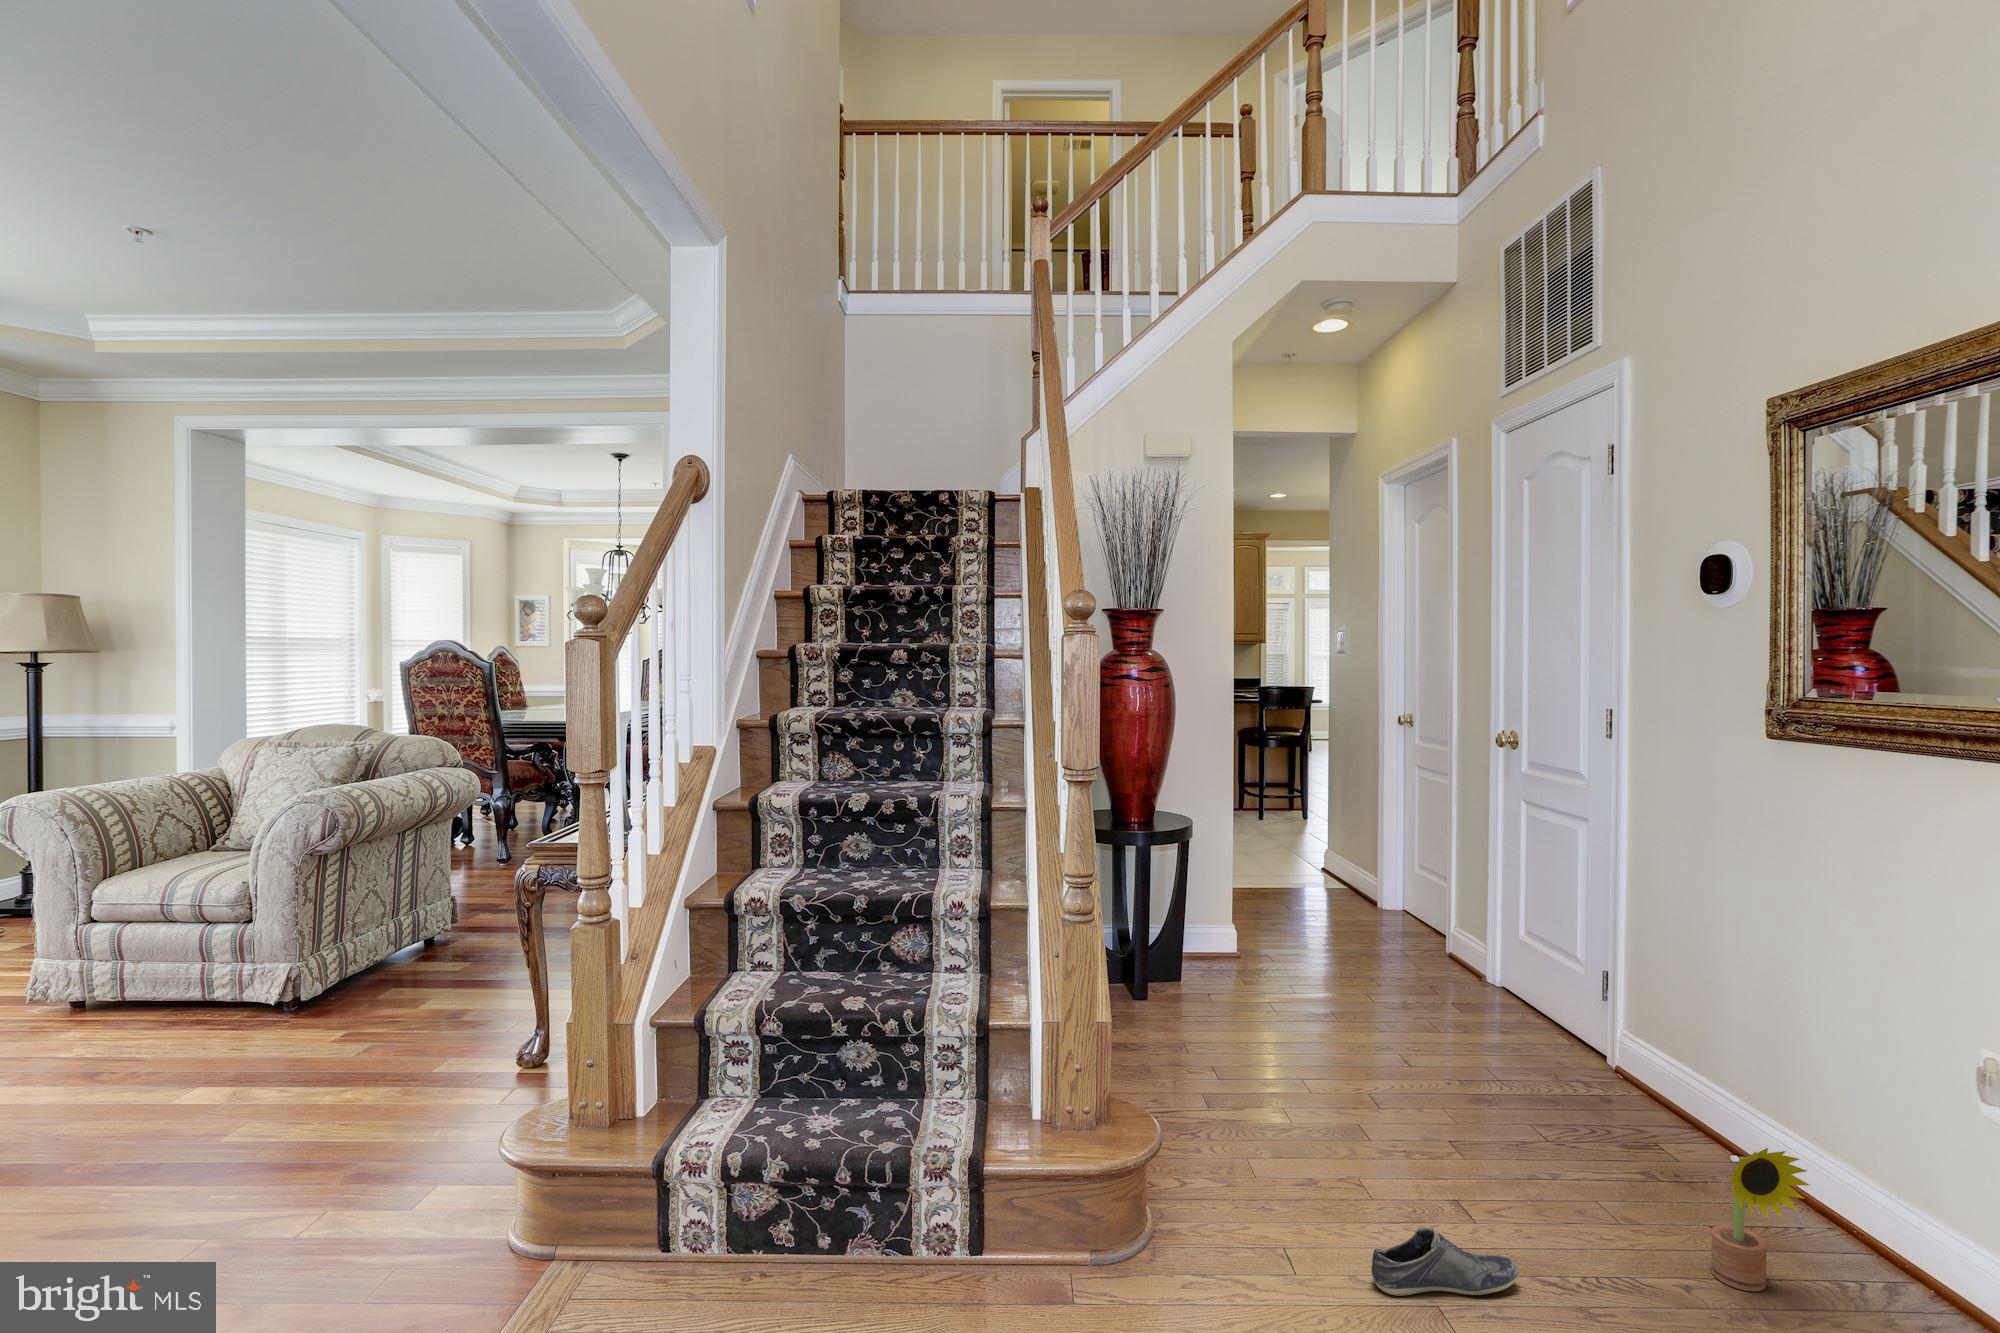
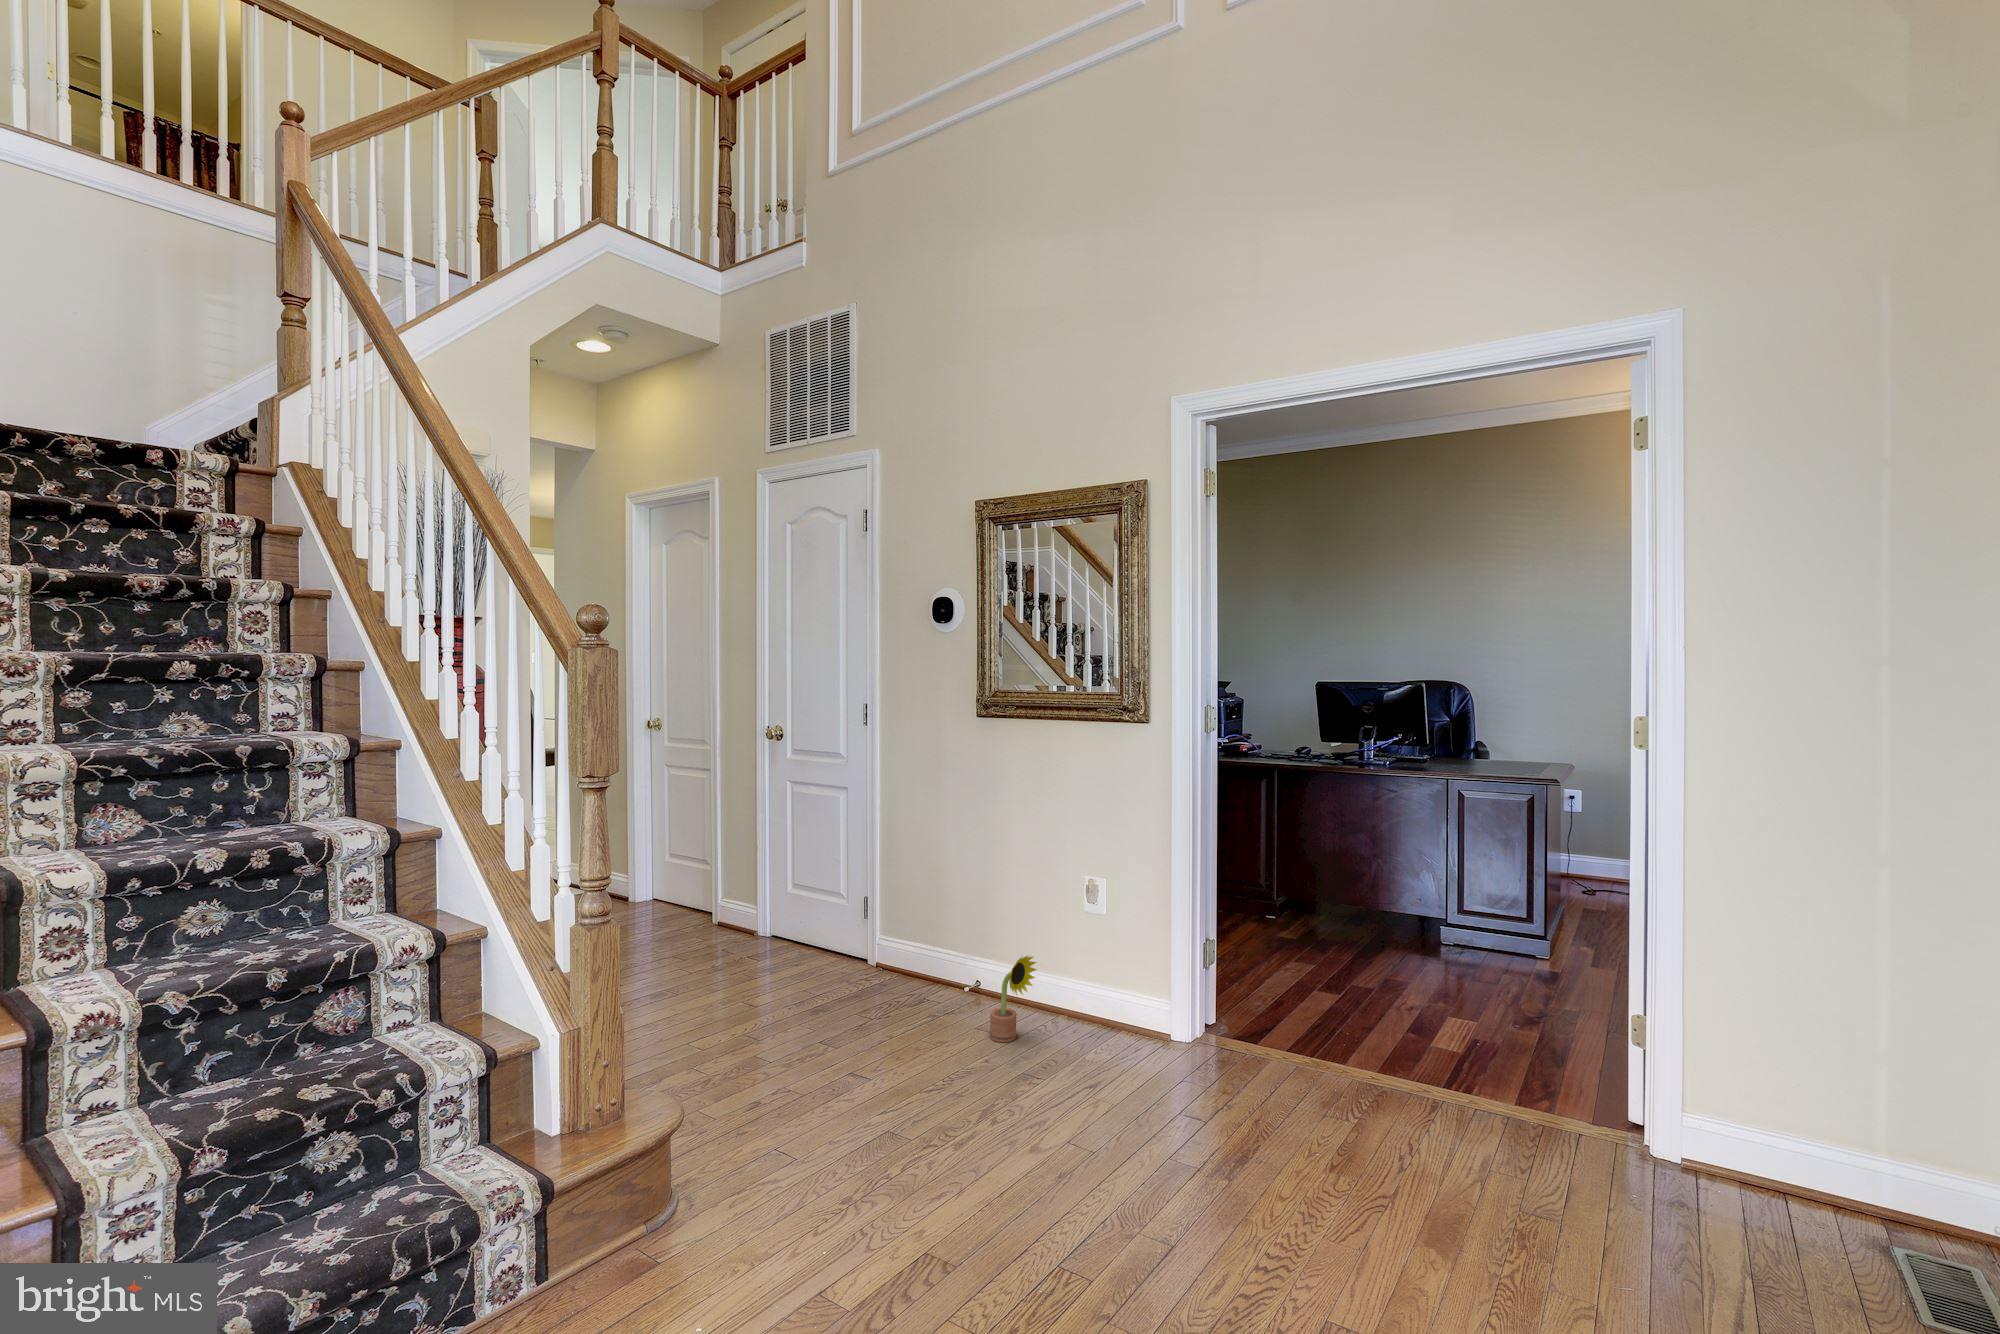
shoe: present [1371,1228,1519,1296] -> none [846,1078,922,1135]

